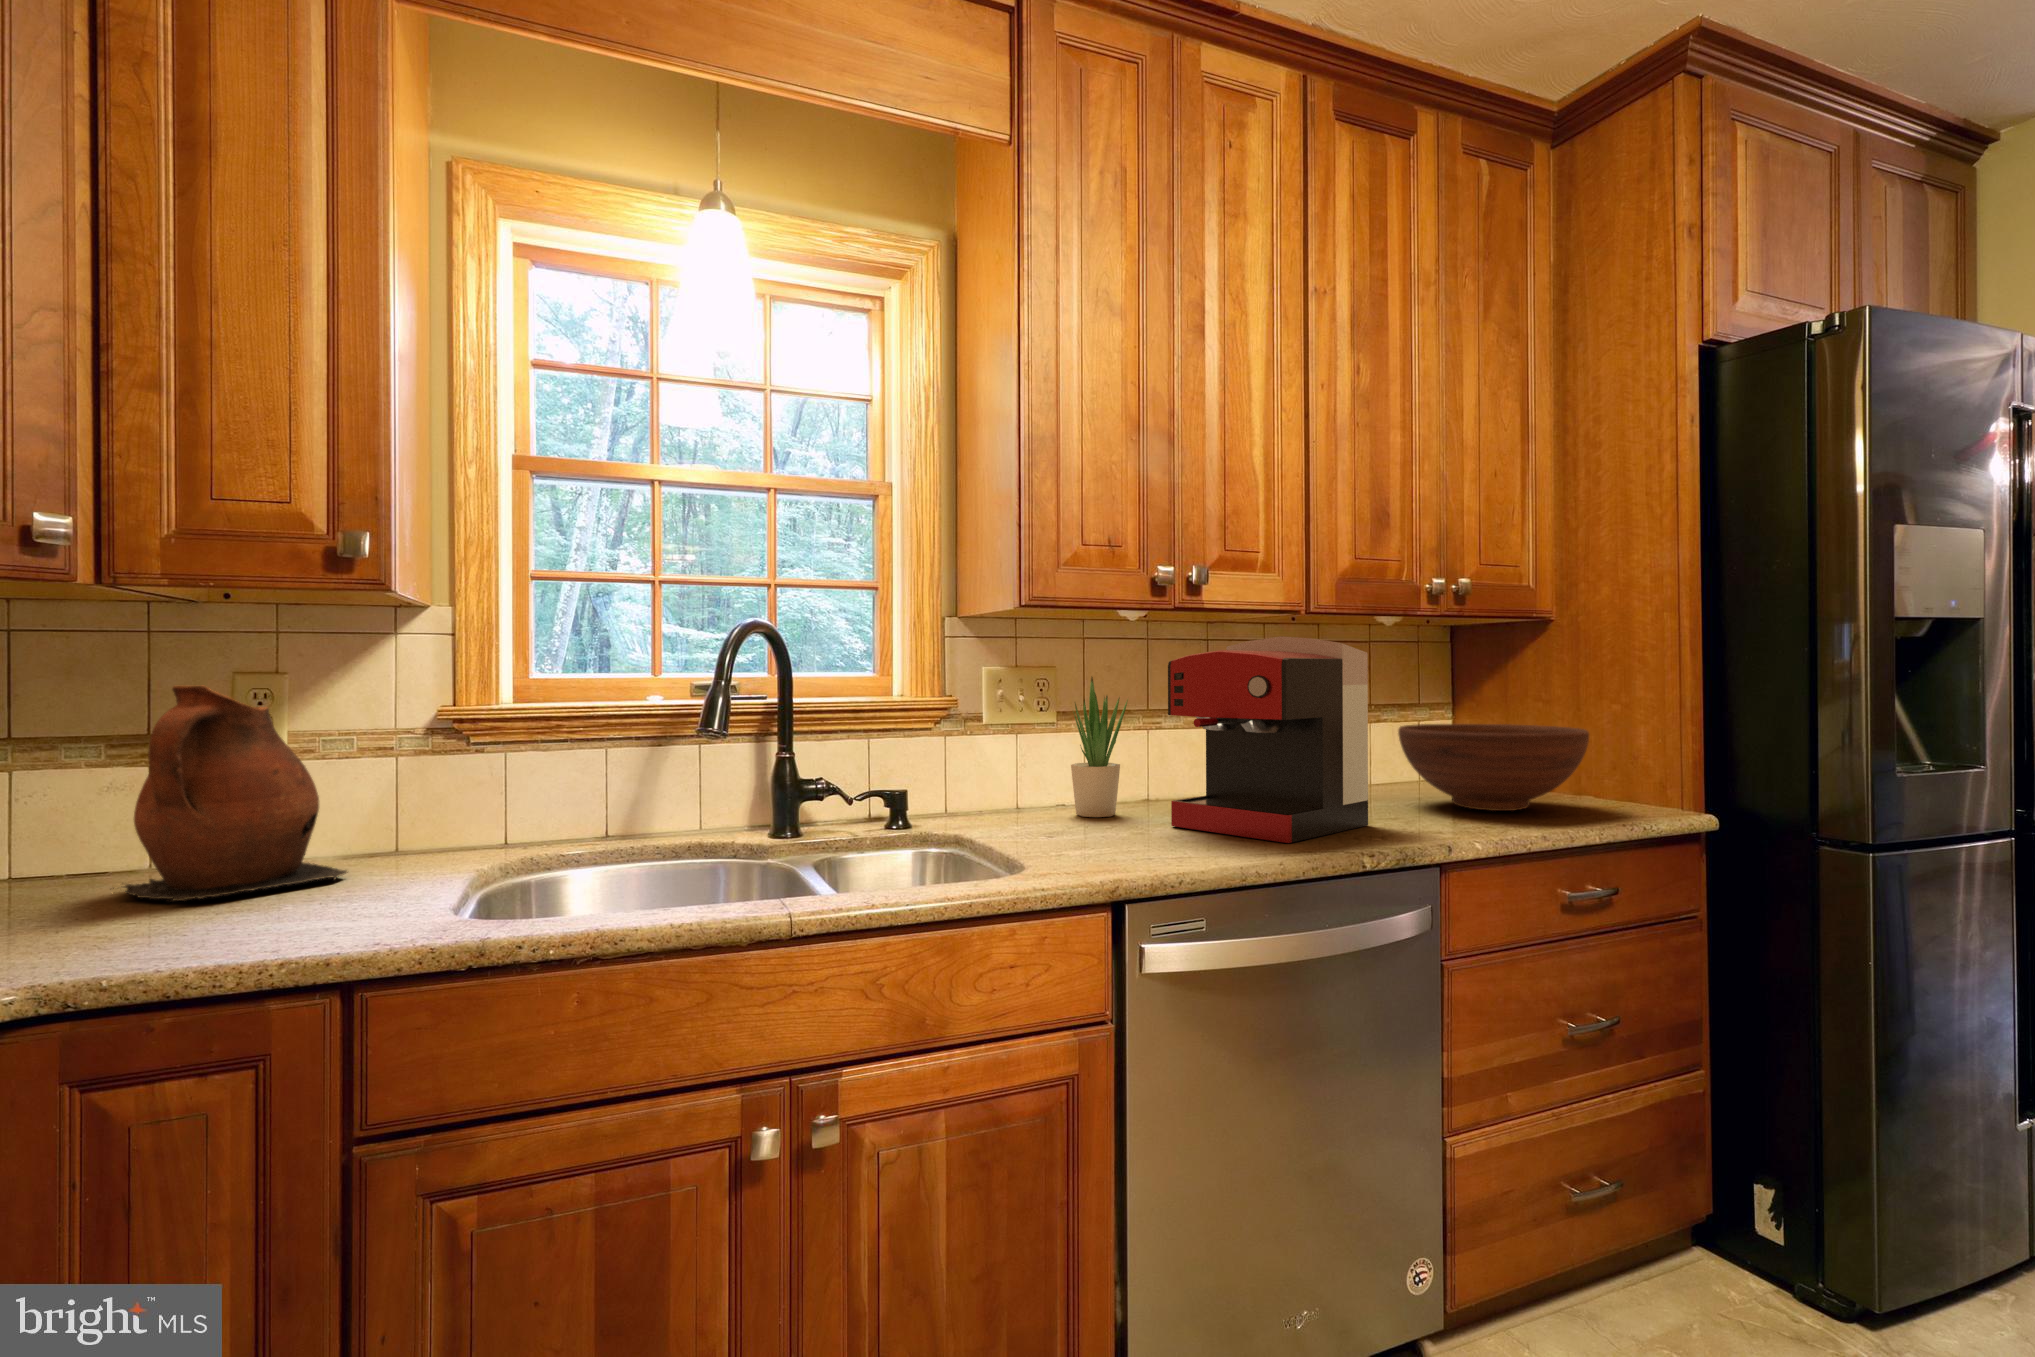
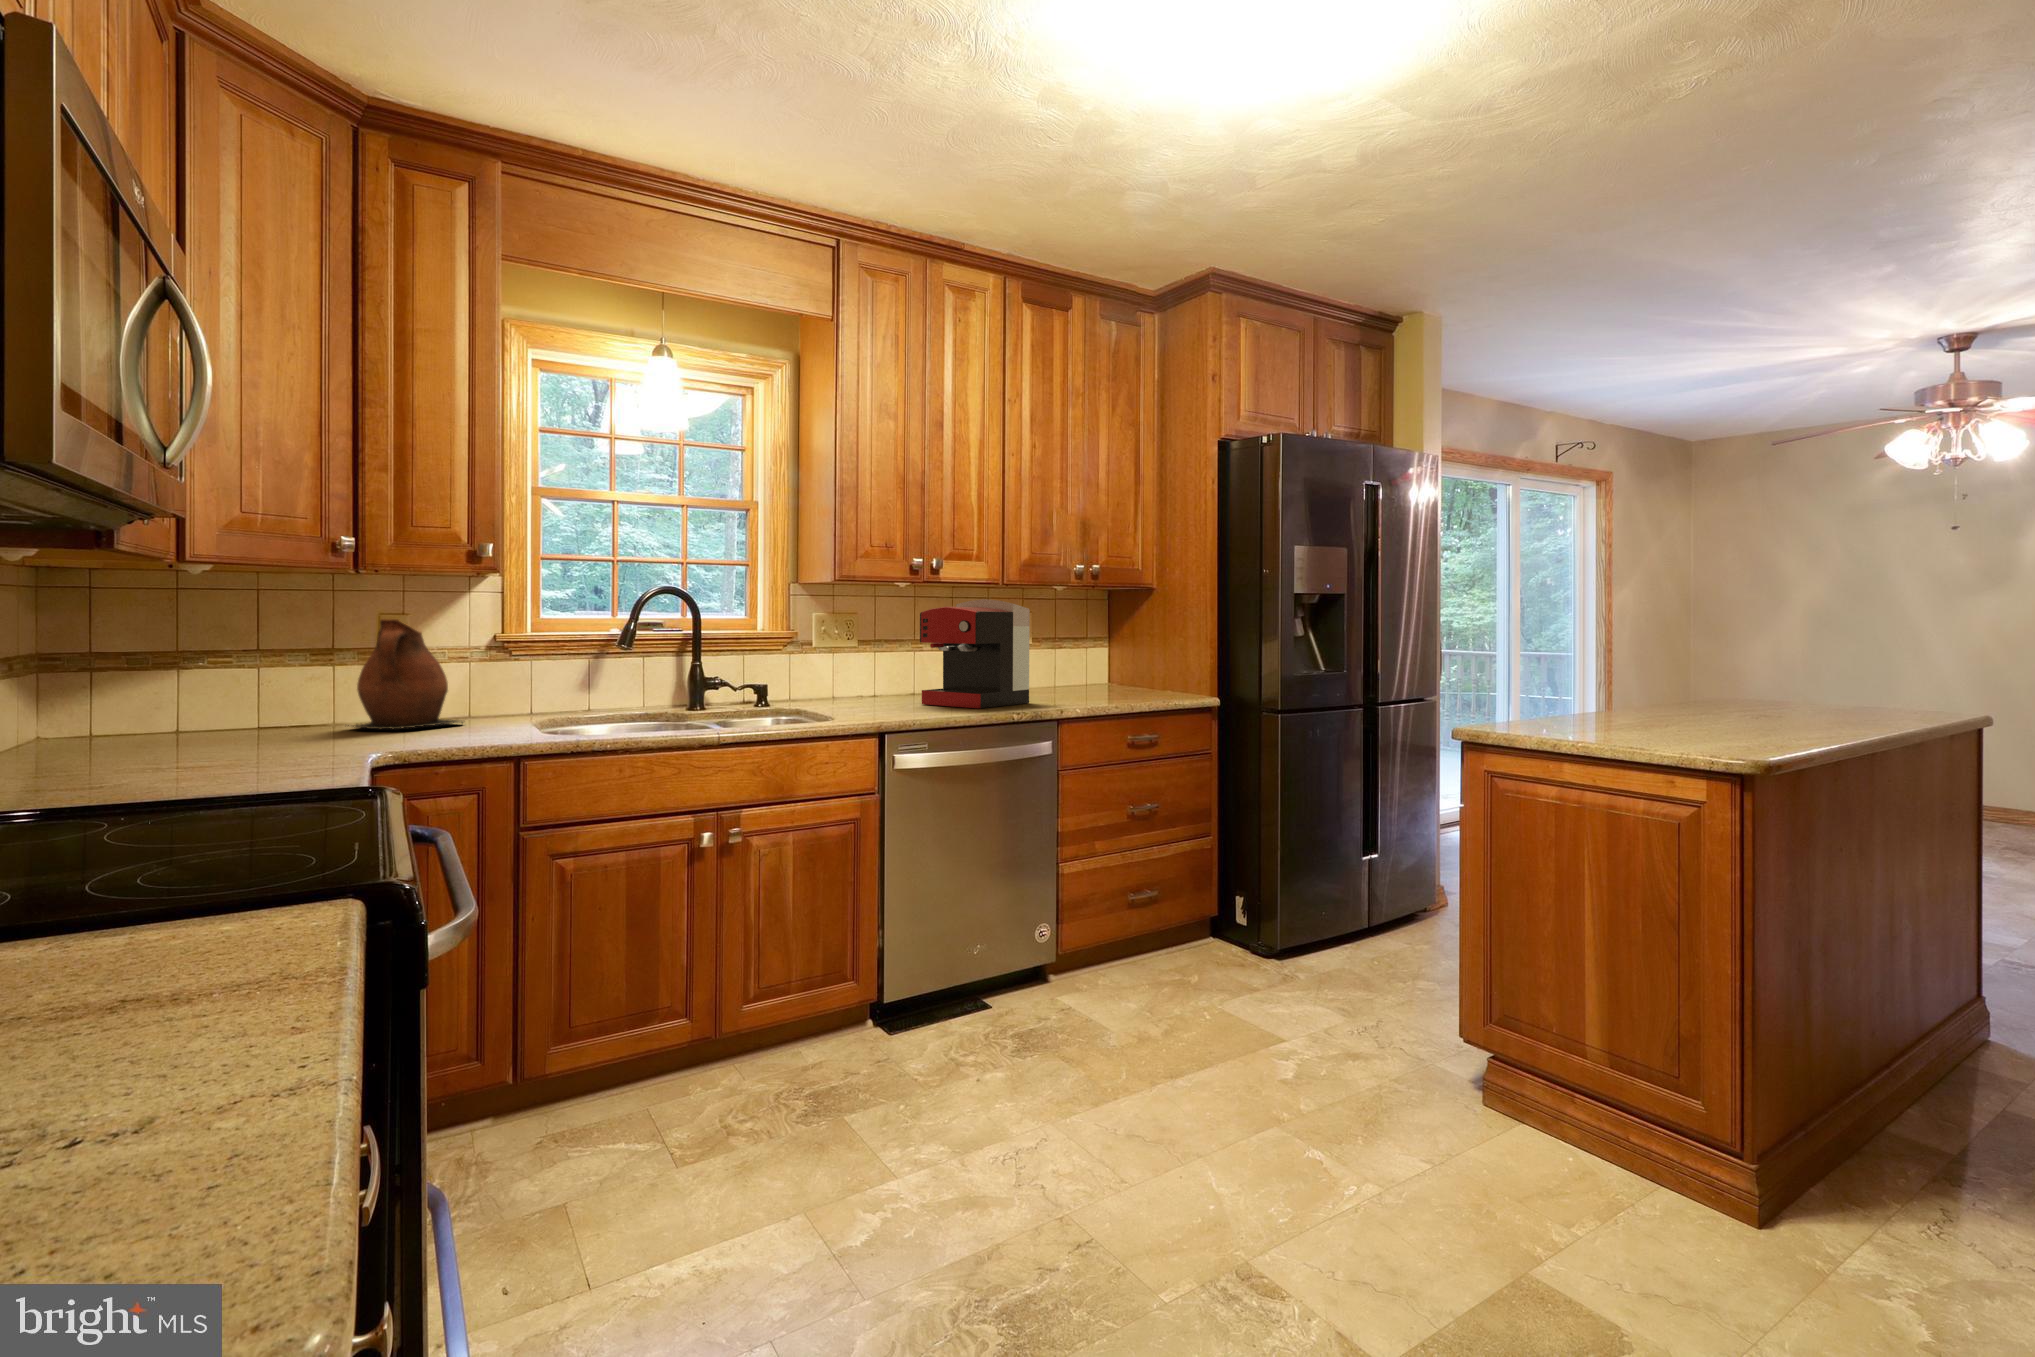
potted plant: present [1071,676,1128,817] -> none [866,620,901,702]
fruit bowl: present [1398,724,1589,811] -> none [1058,651,1154,697]

